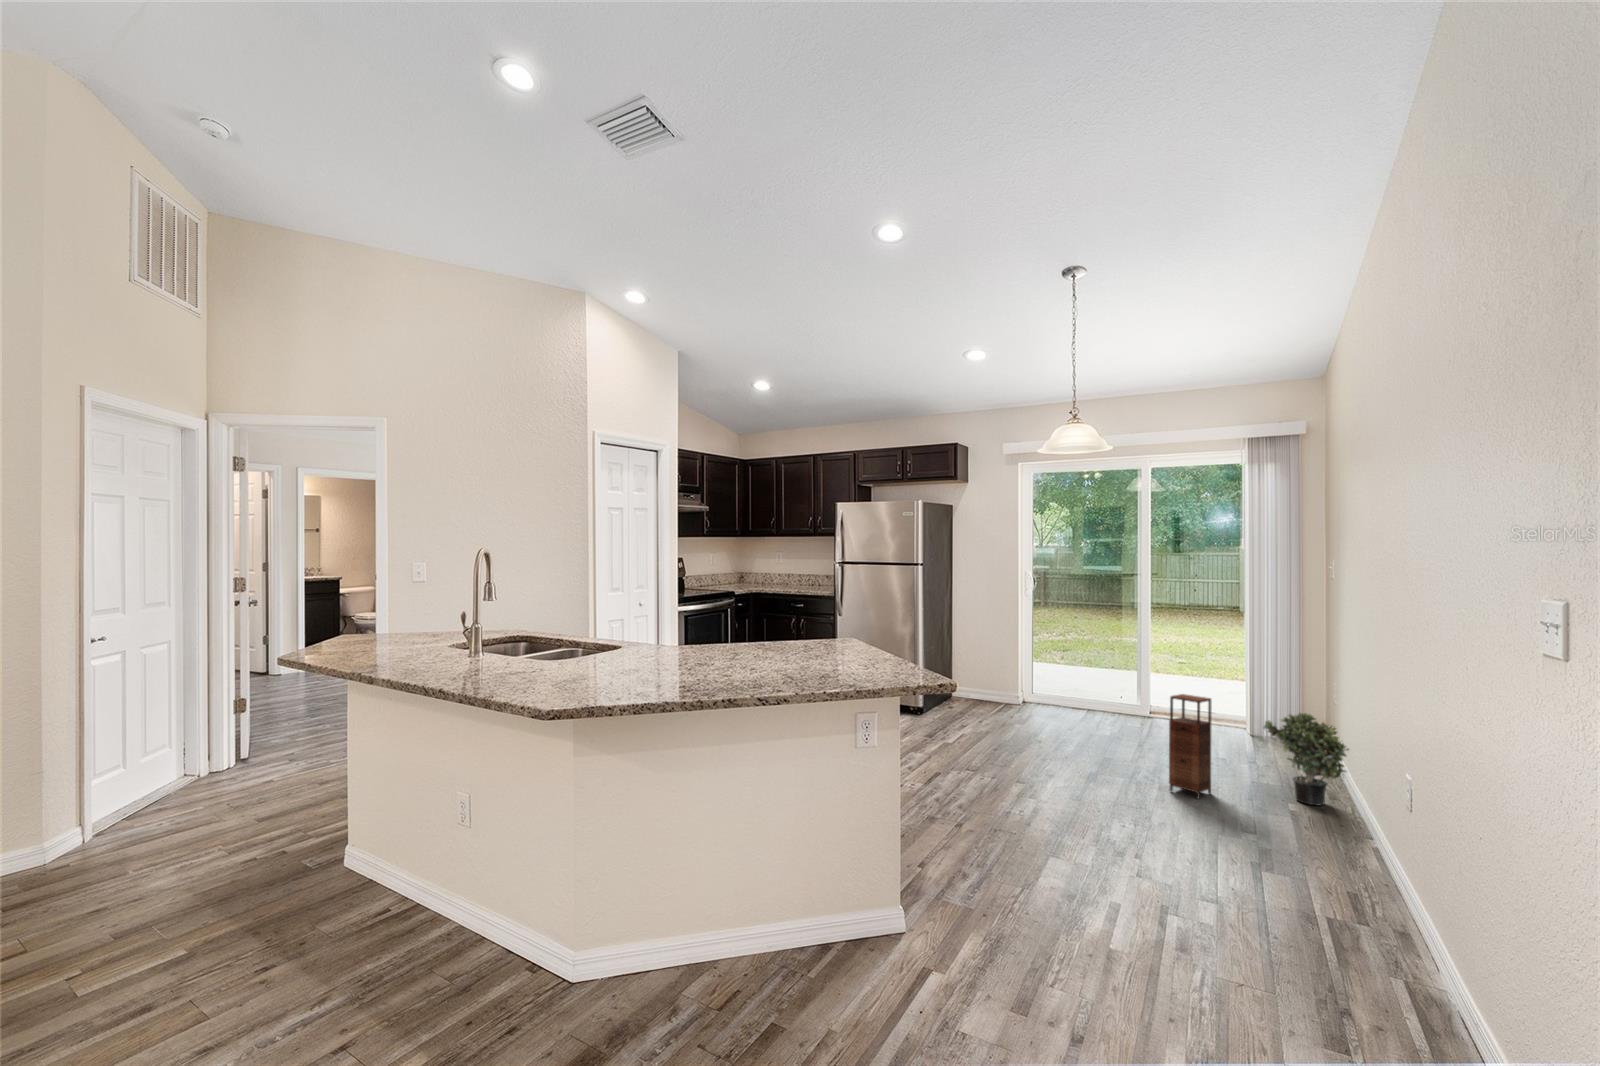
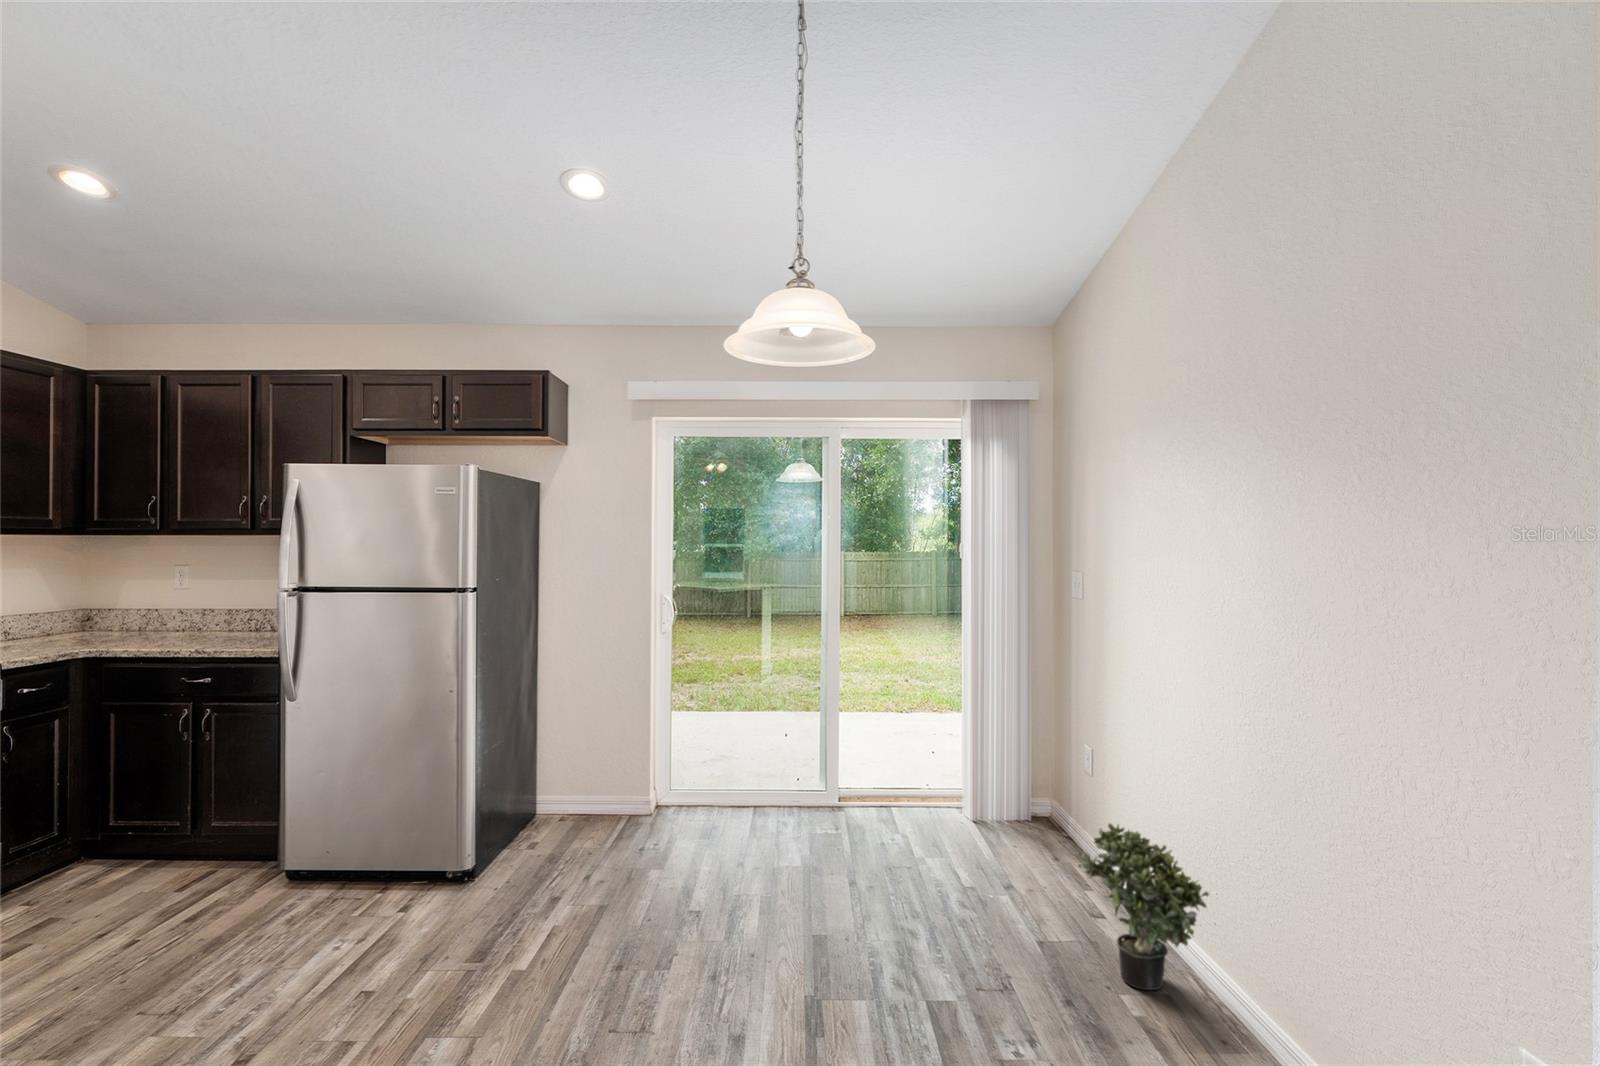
storage cabinet: present [1169,694,1211,798] -> none [953,825,1013,1035]

